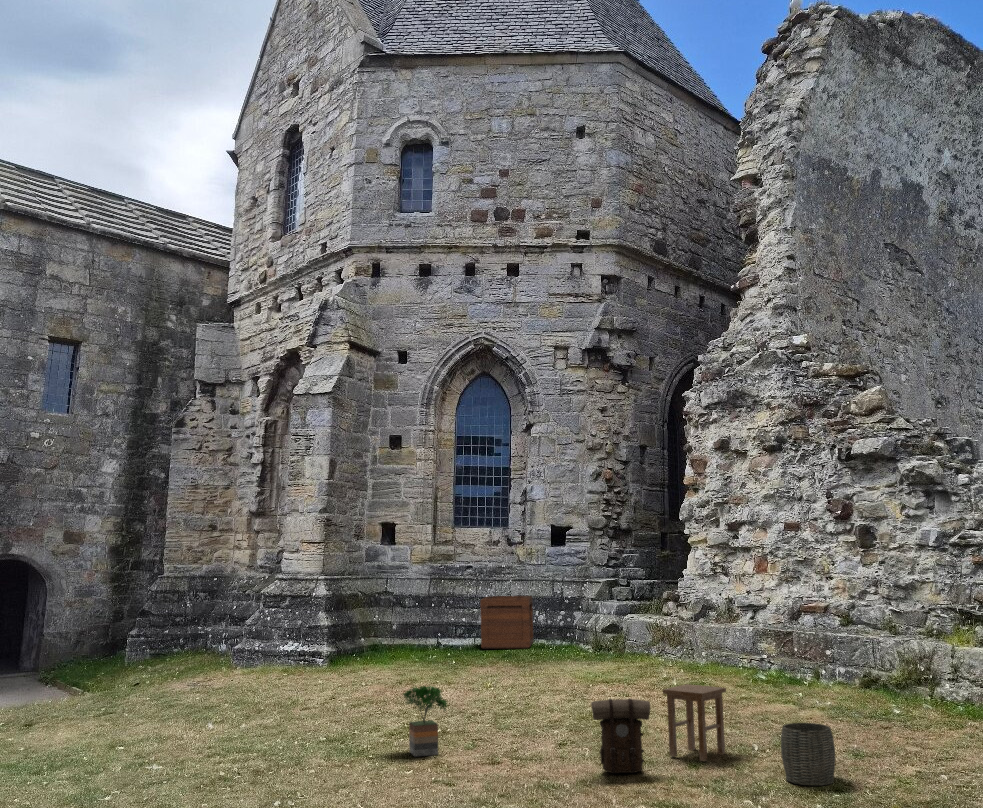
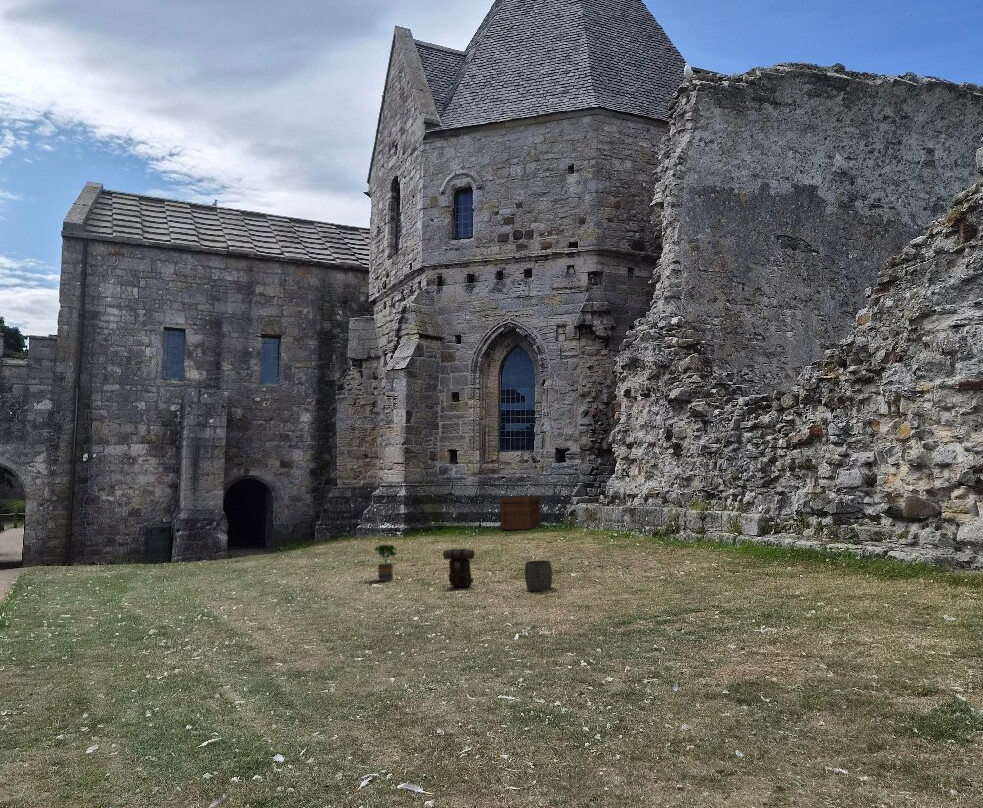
stool: present [663,684,726,761] -> none [492,543,526,582]

